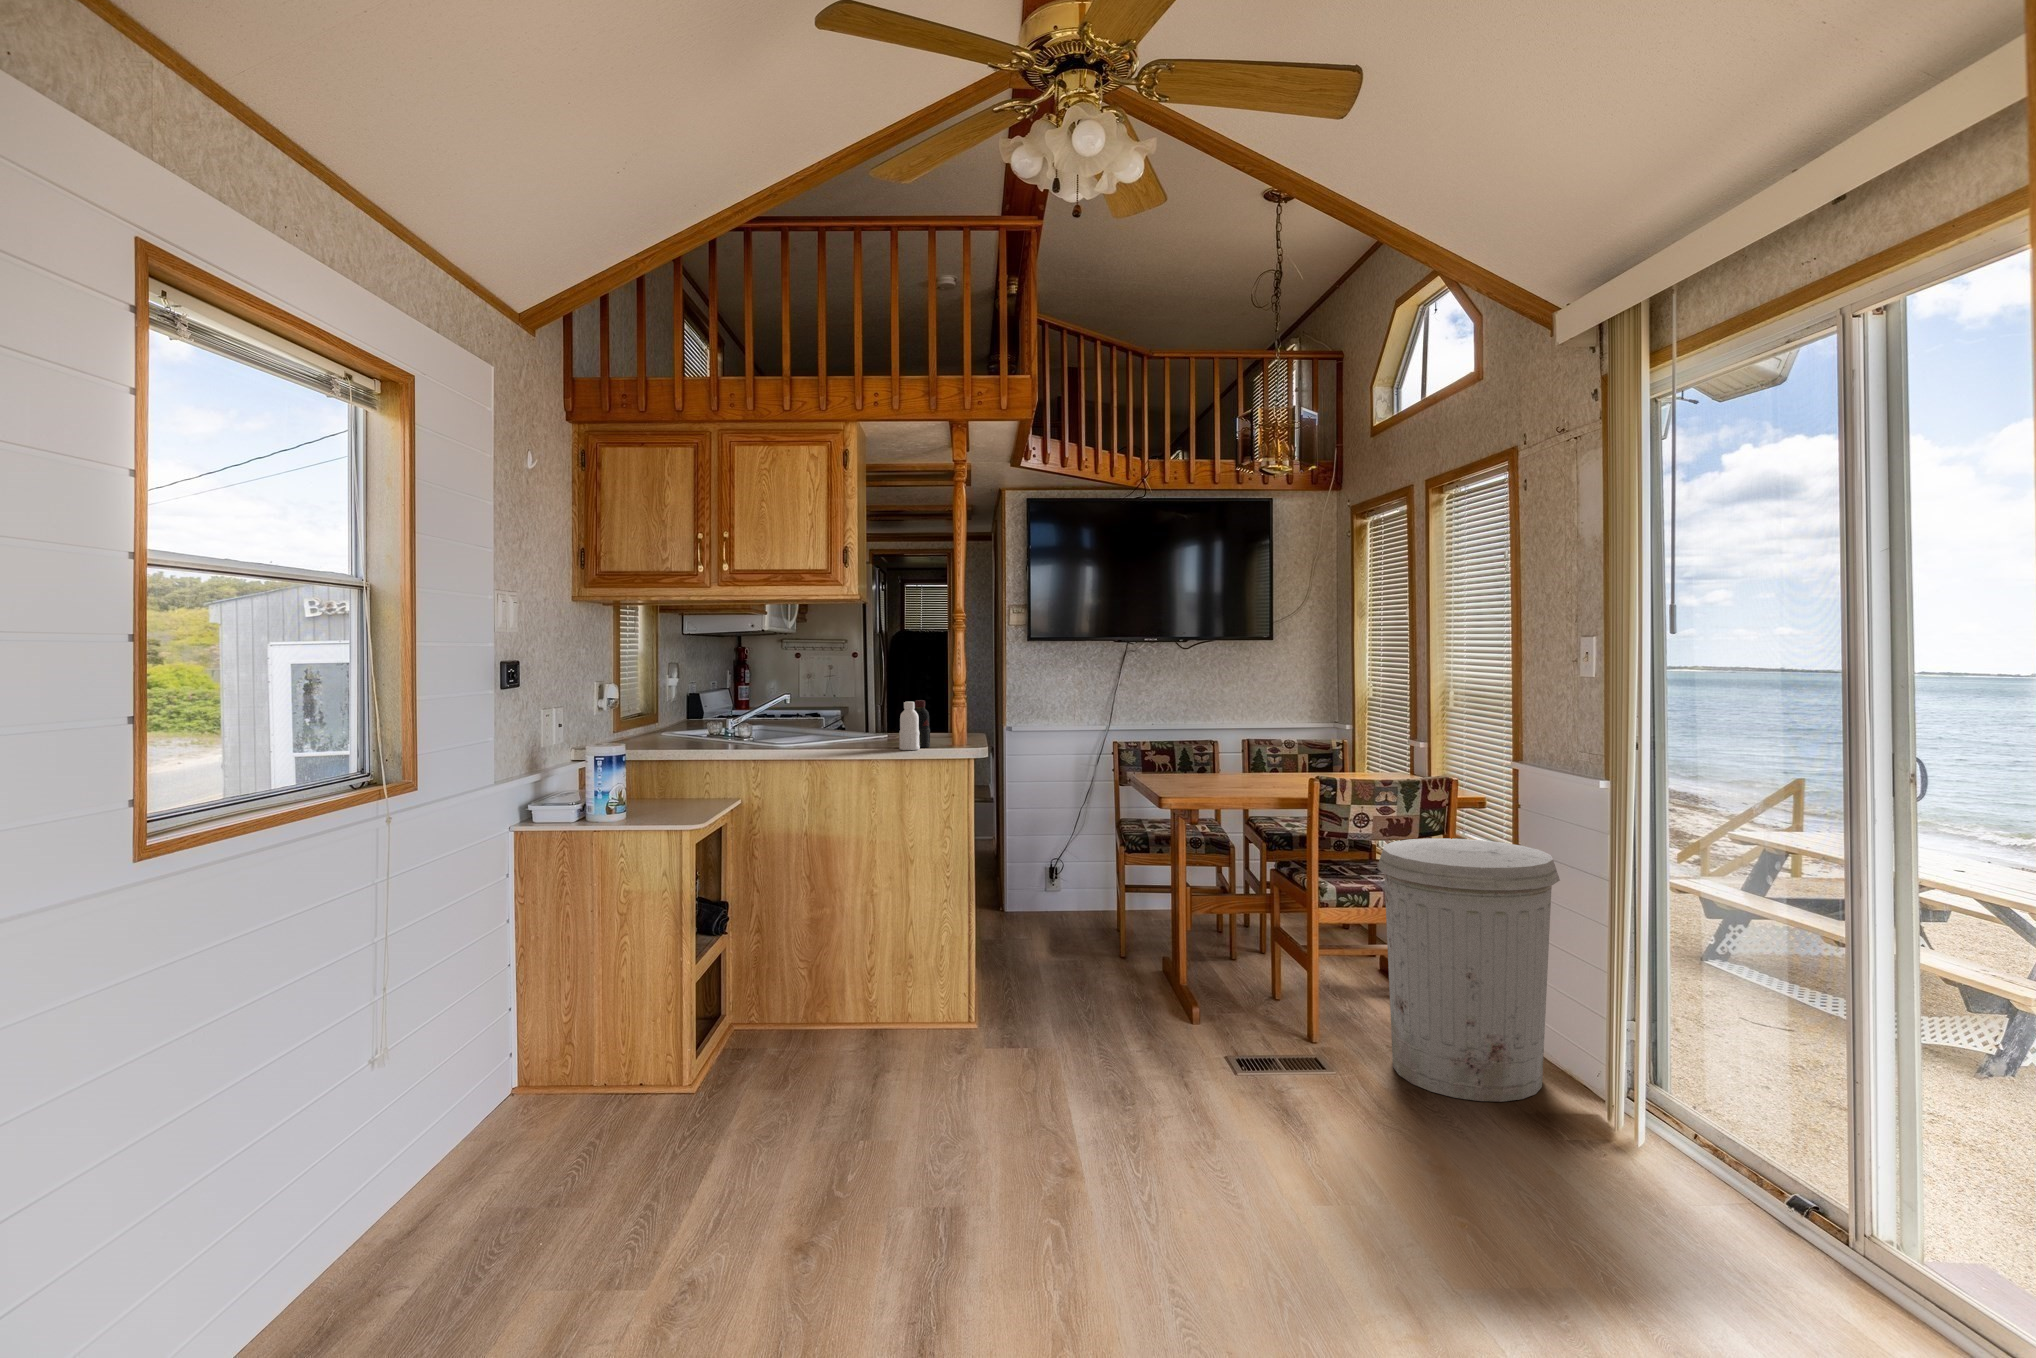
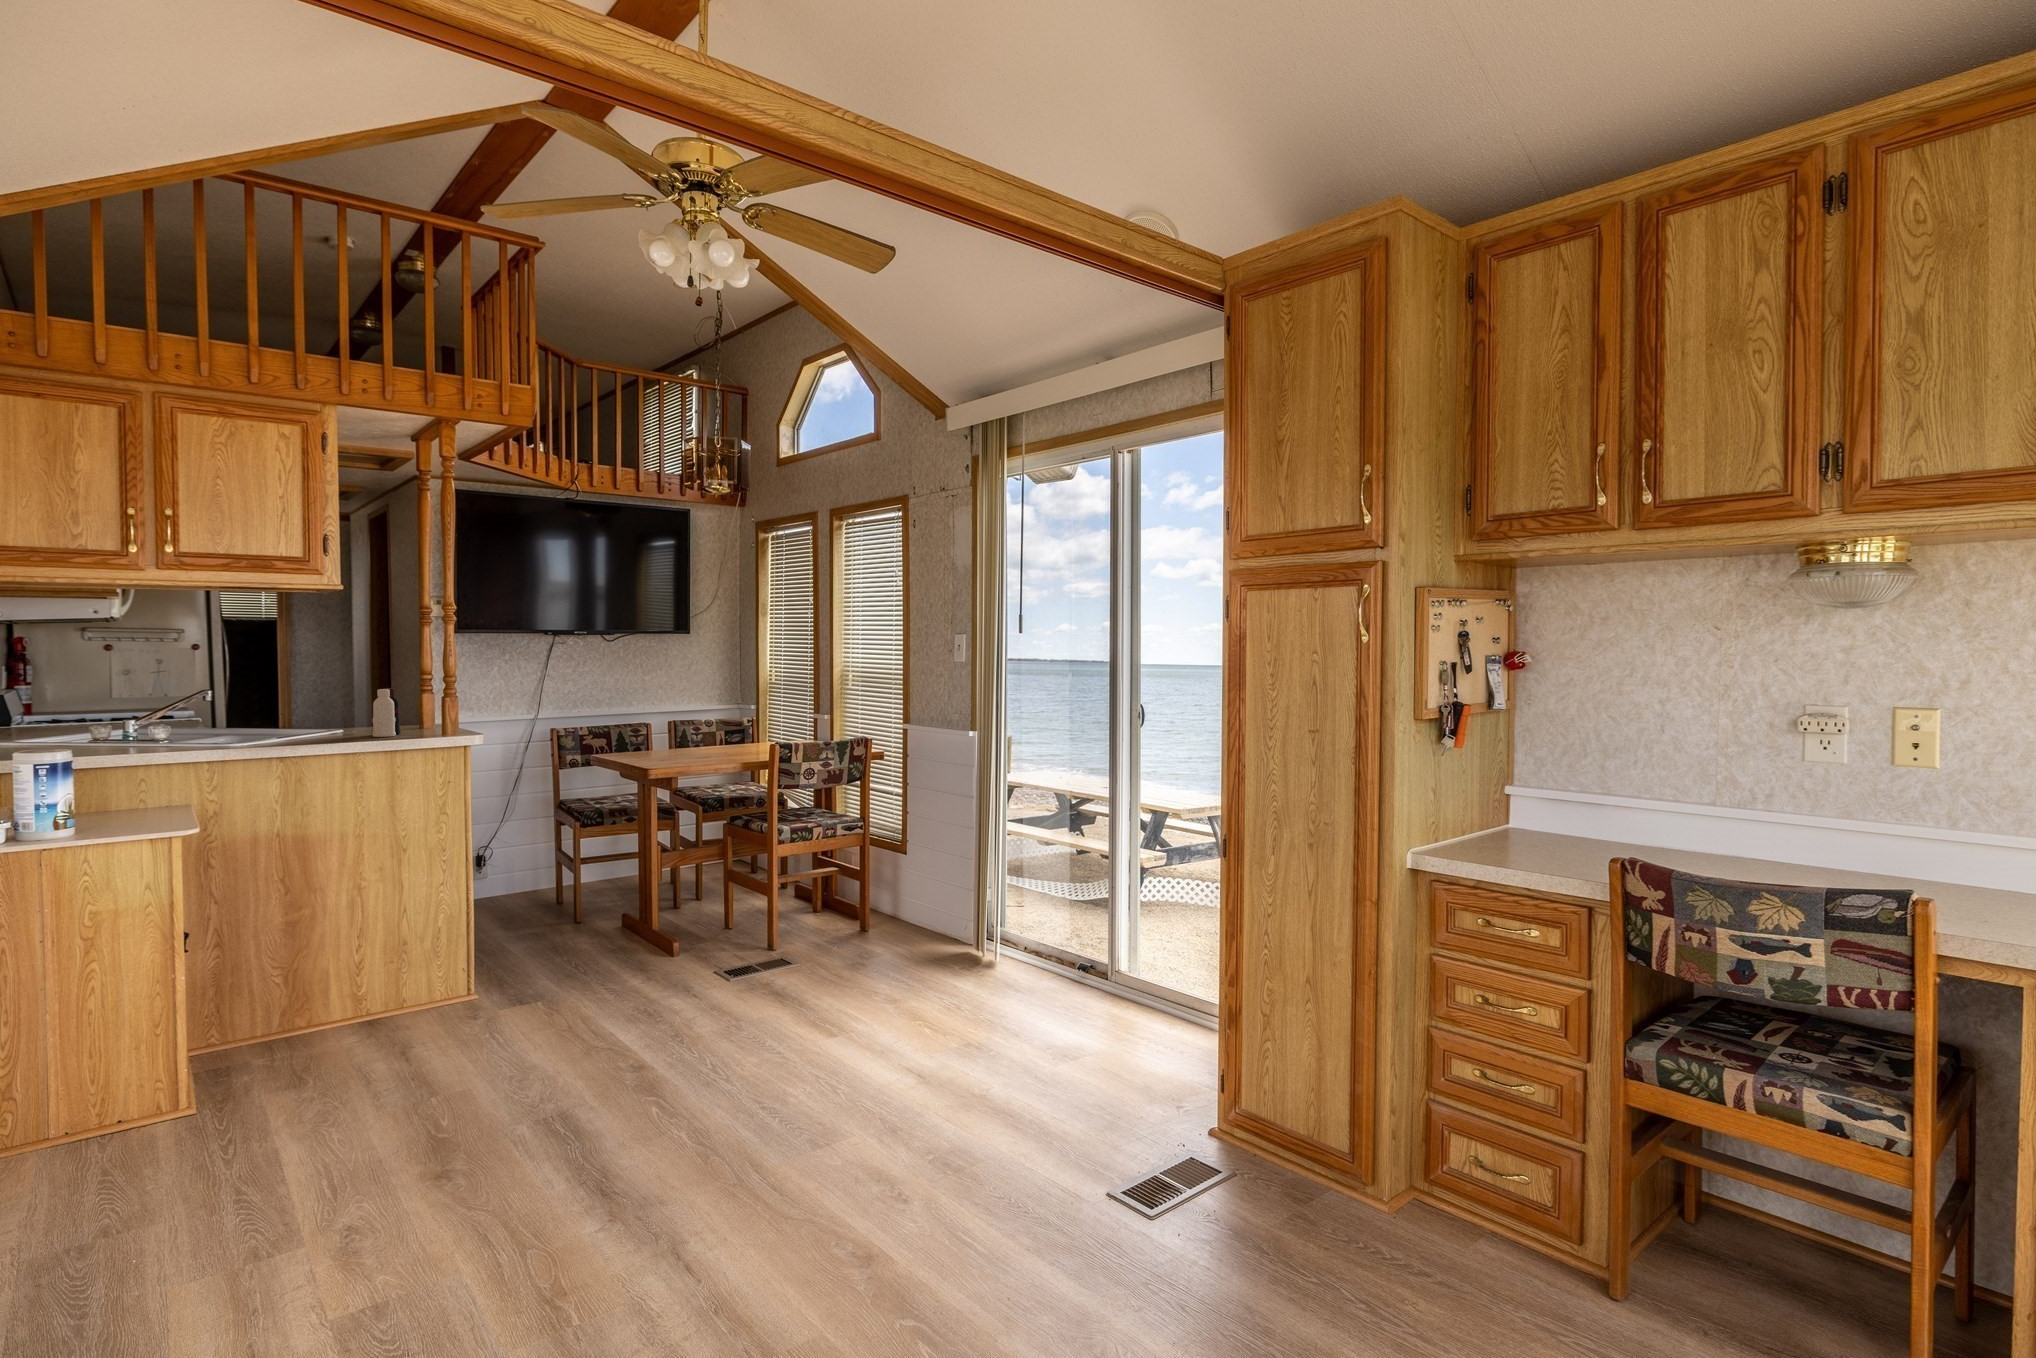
trash can: present [1377,838,1560,1102] -> none [823,781,946,961]

